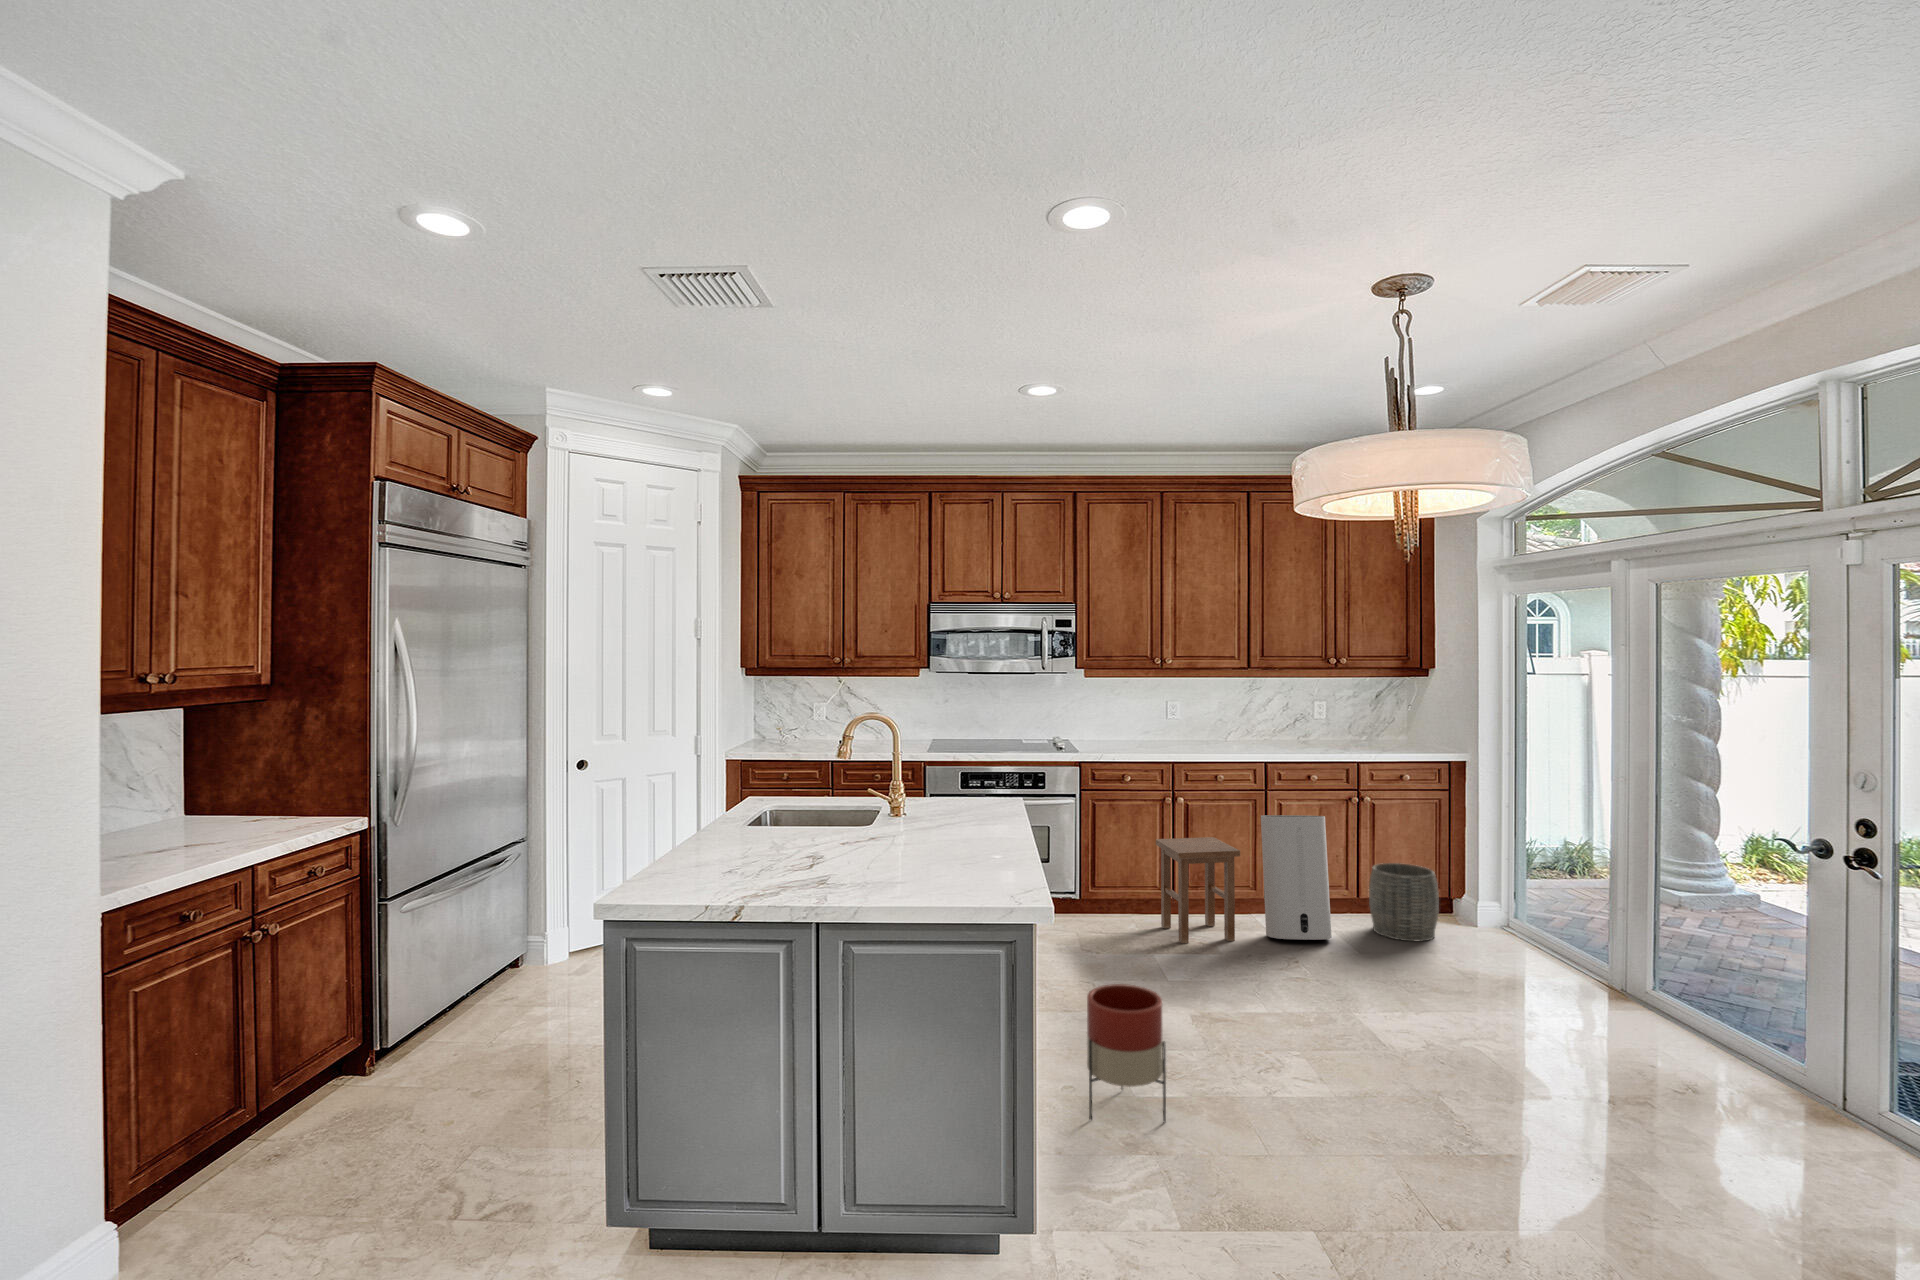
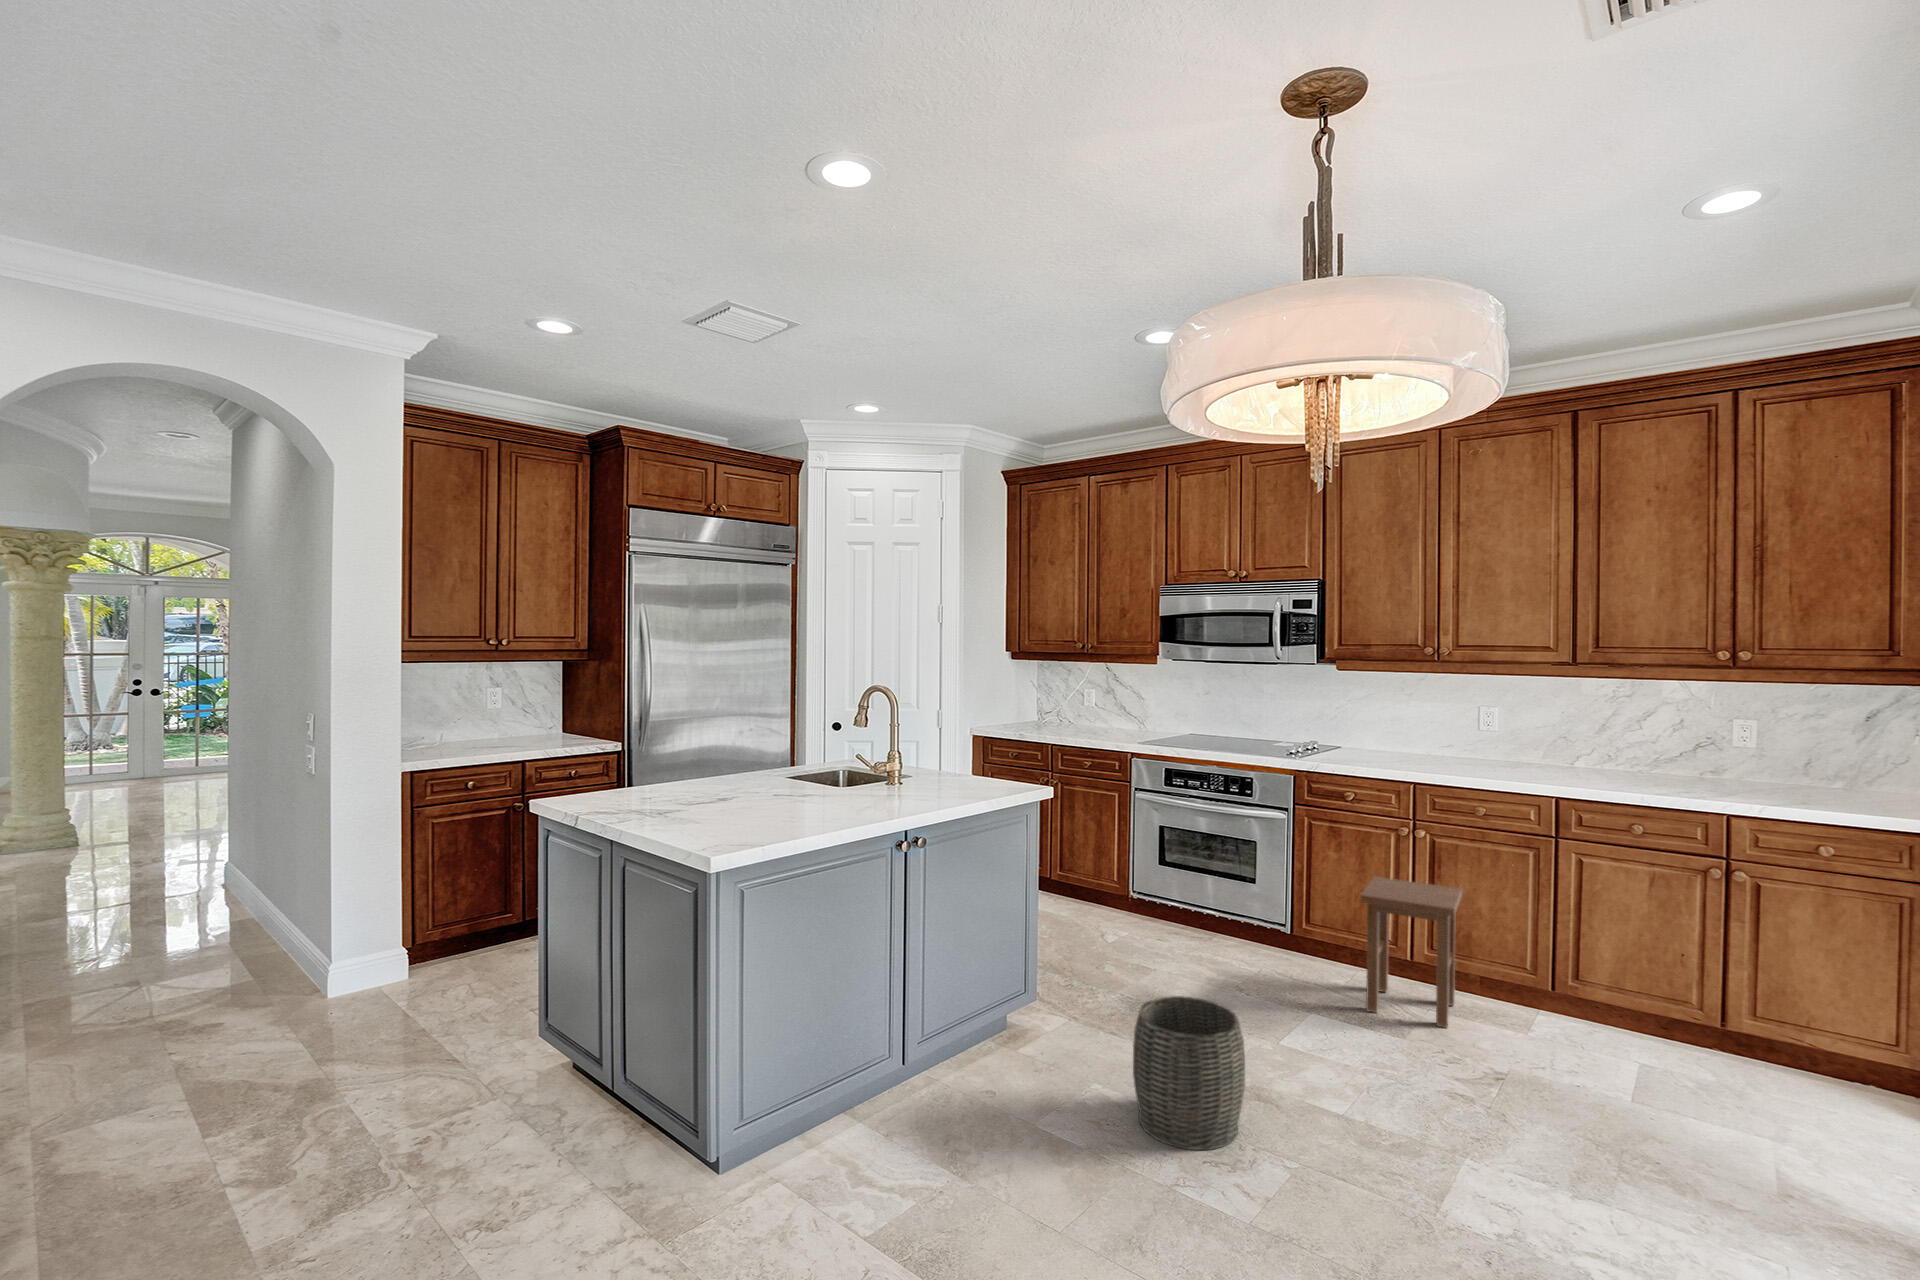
air purifier: present [1261,815,1332,940] -> none [1499,869,1612,1066]
woven basket: present [1369,863,1439,941] -> present [1133,996,1245,1150]
planter: present [1087,984,1166,1123] -> none [935,990,1020,1151]

